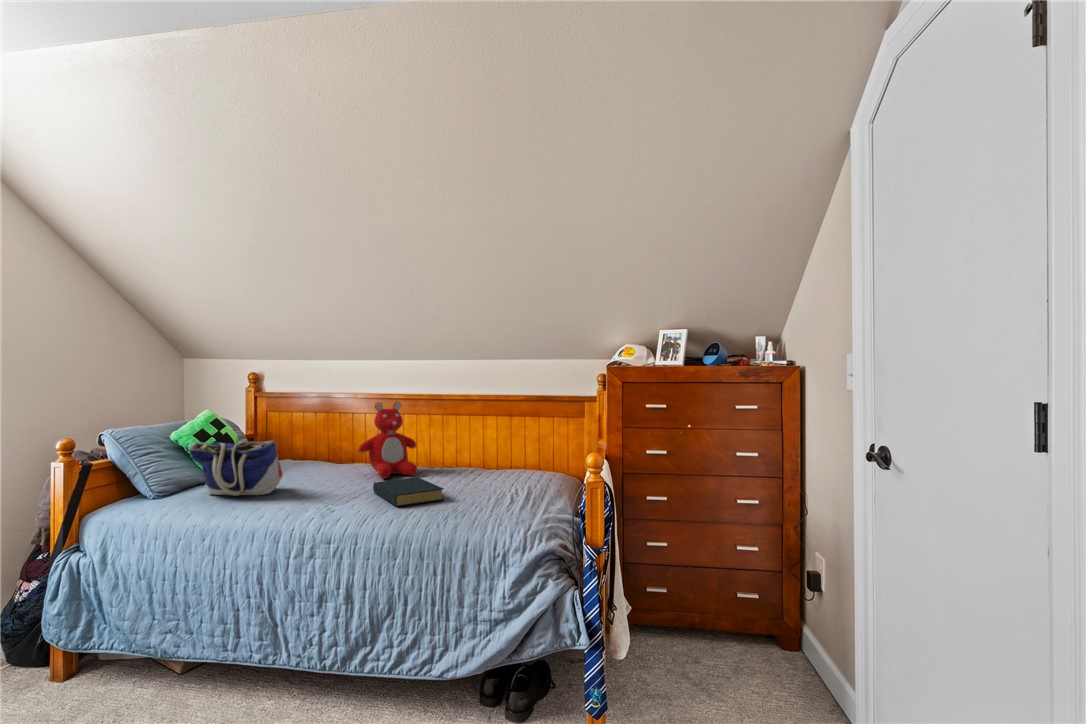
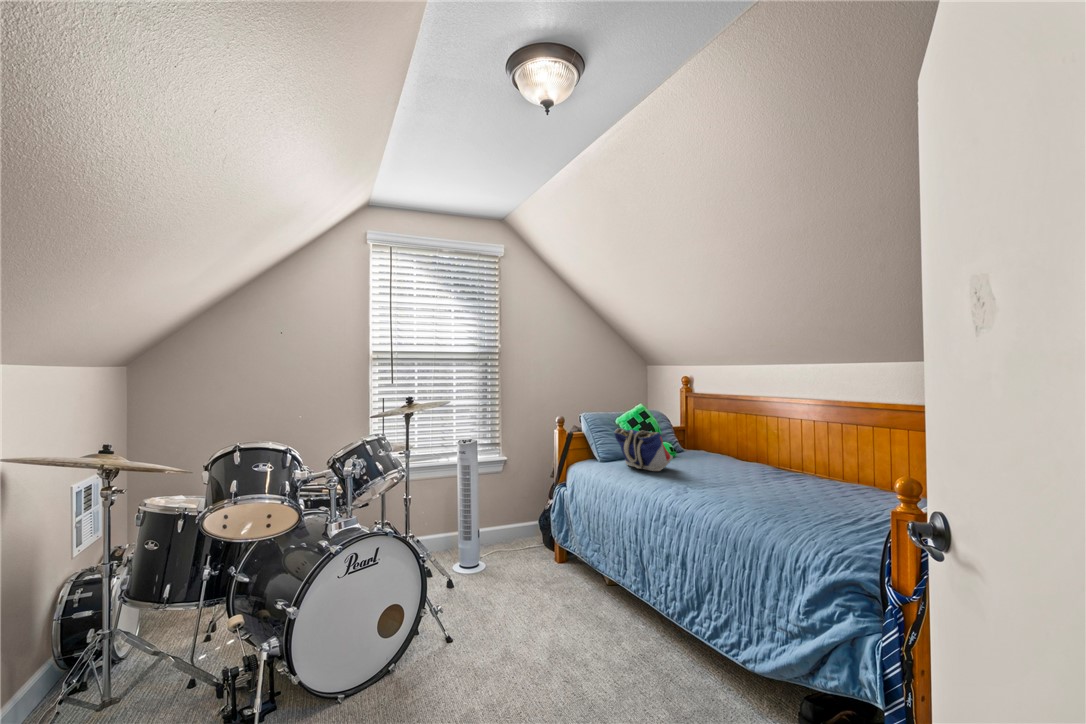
teddy bear: present [358,402,417,478] -> none [738,408,796,477]
hardback book: present [373,477,444,507] -> none [731,477,783,505]

